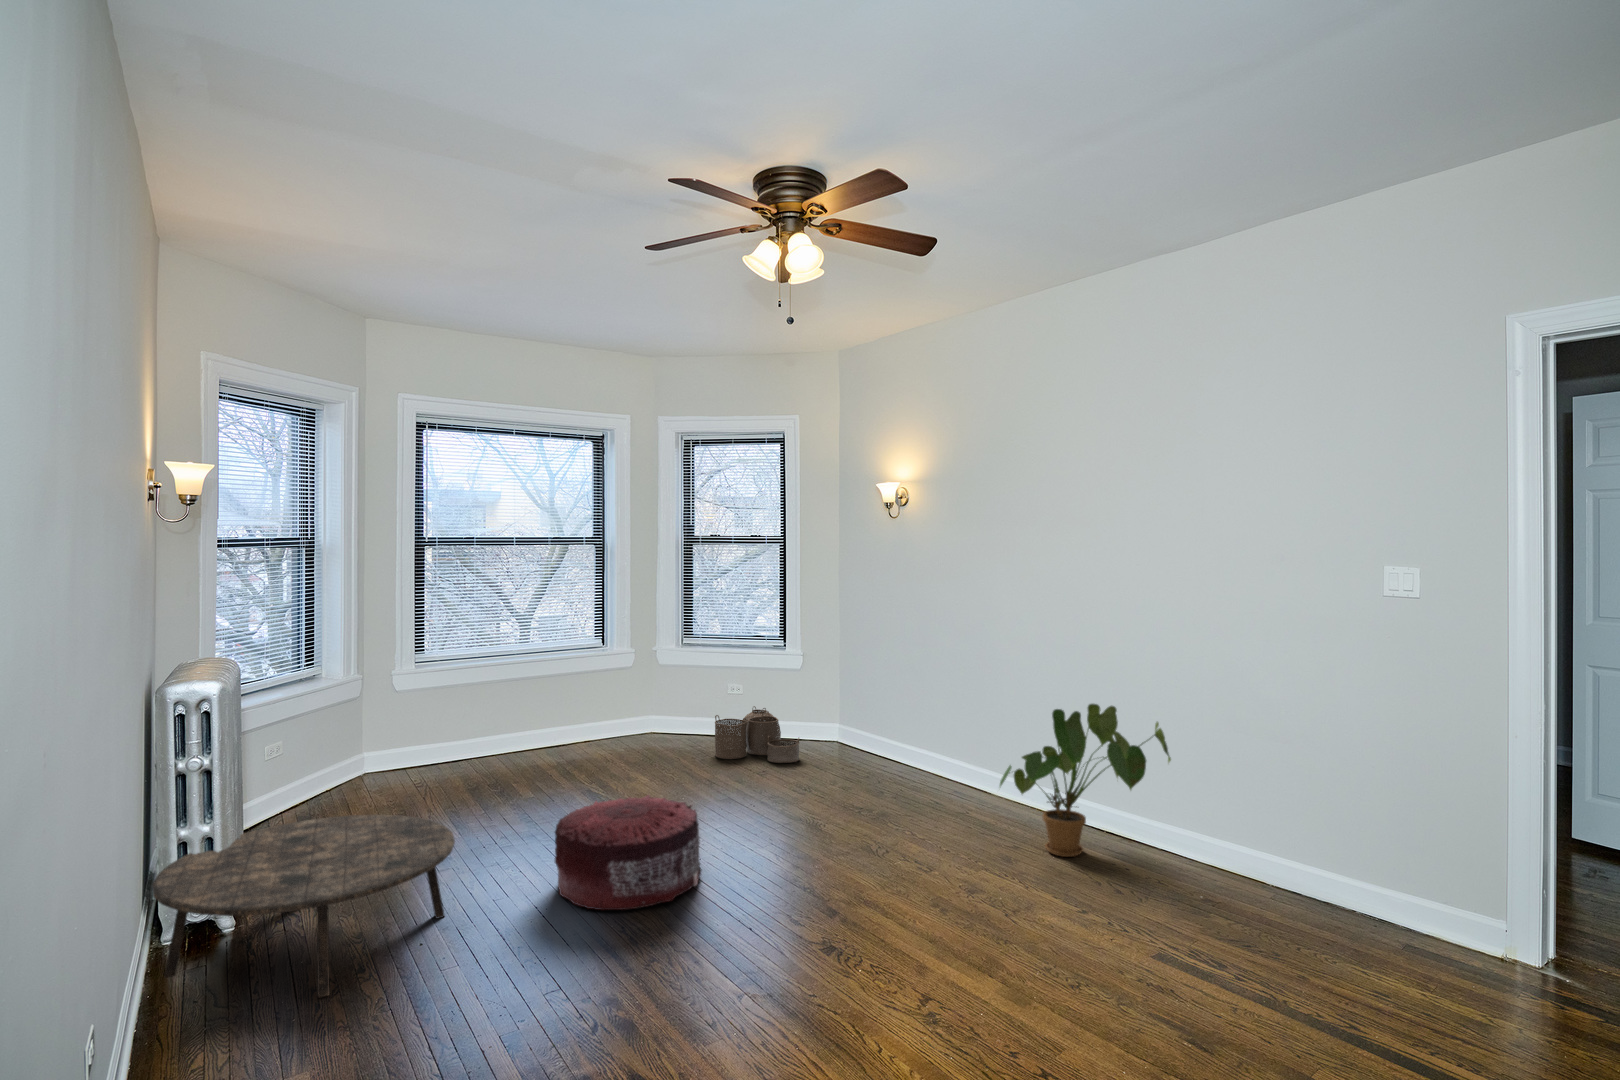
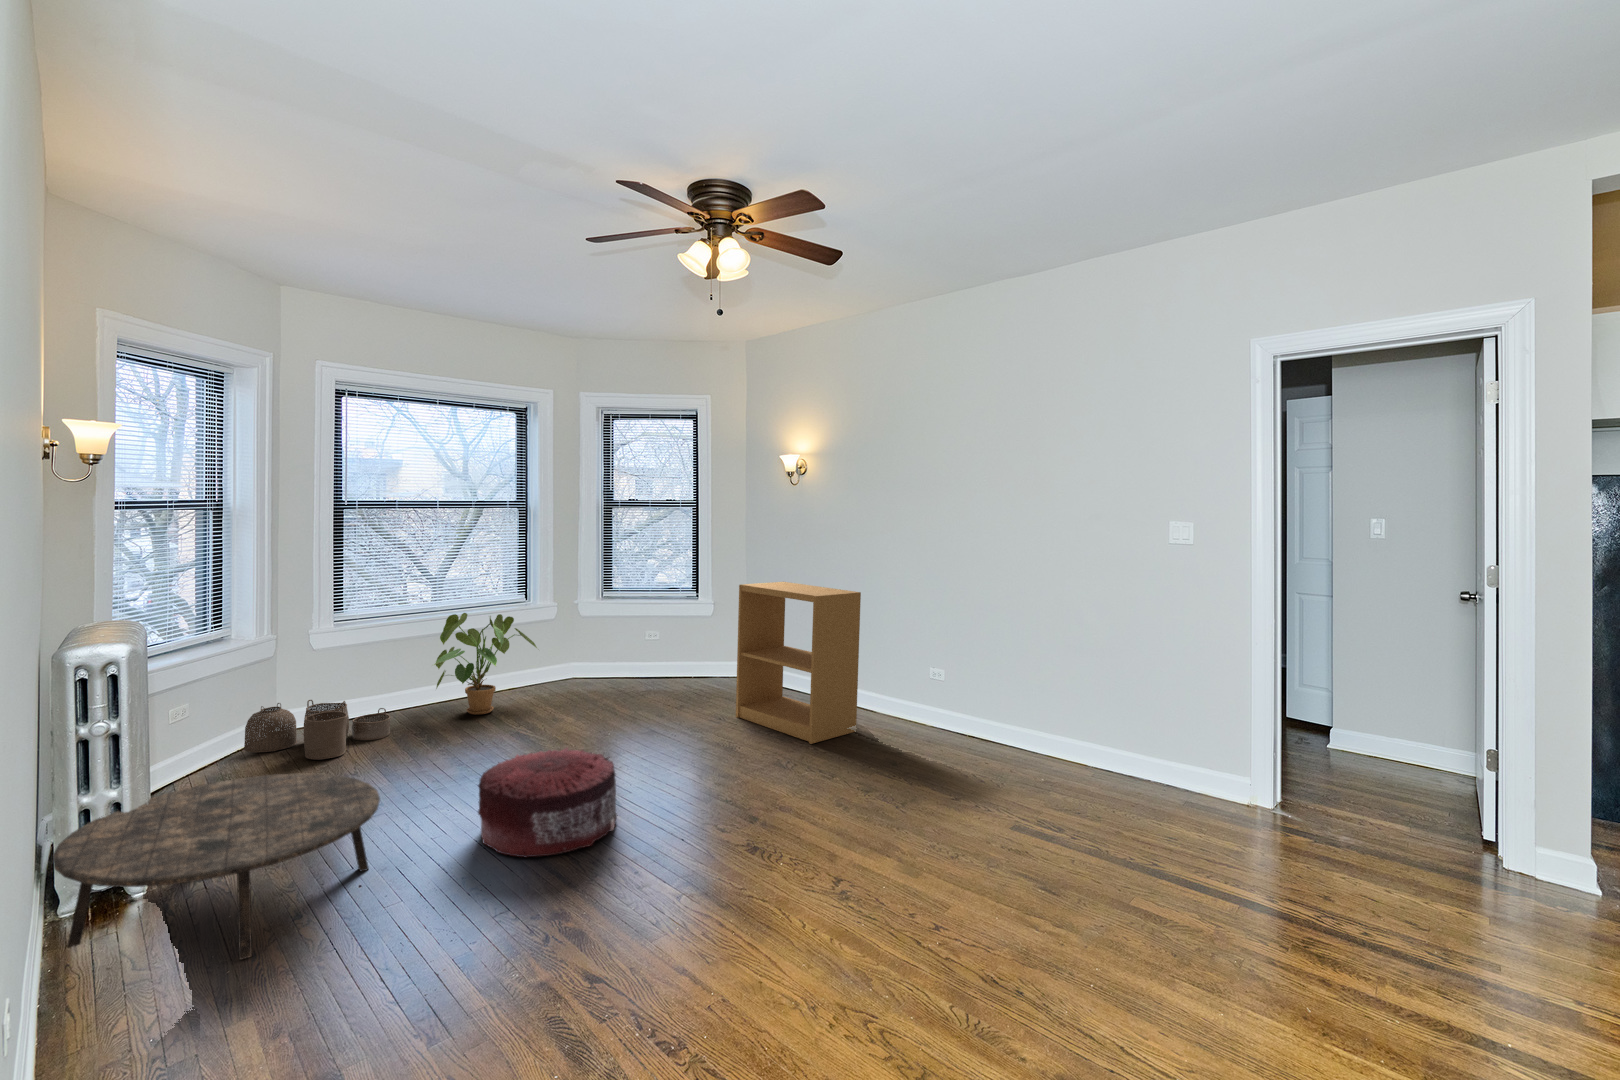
bookshelf: none [840,615,979,800] -> present [736,582,861,744]
house plant: present [1000,704,1171,857] -> present [434,613,537,715]
woven basket: present [715,706,799,763] -> present [243,700,391,760]

